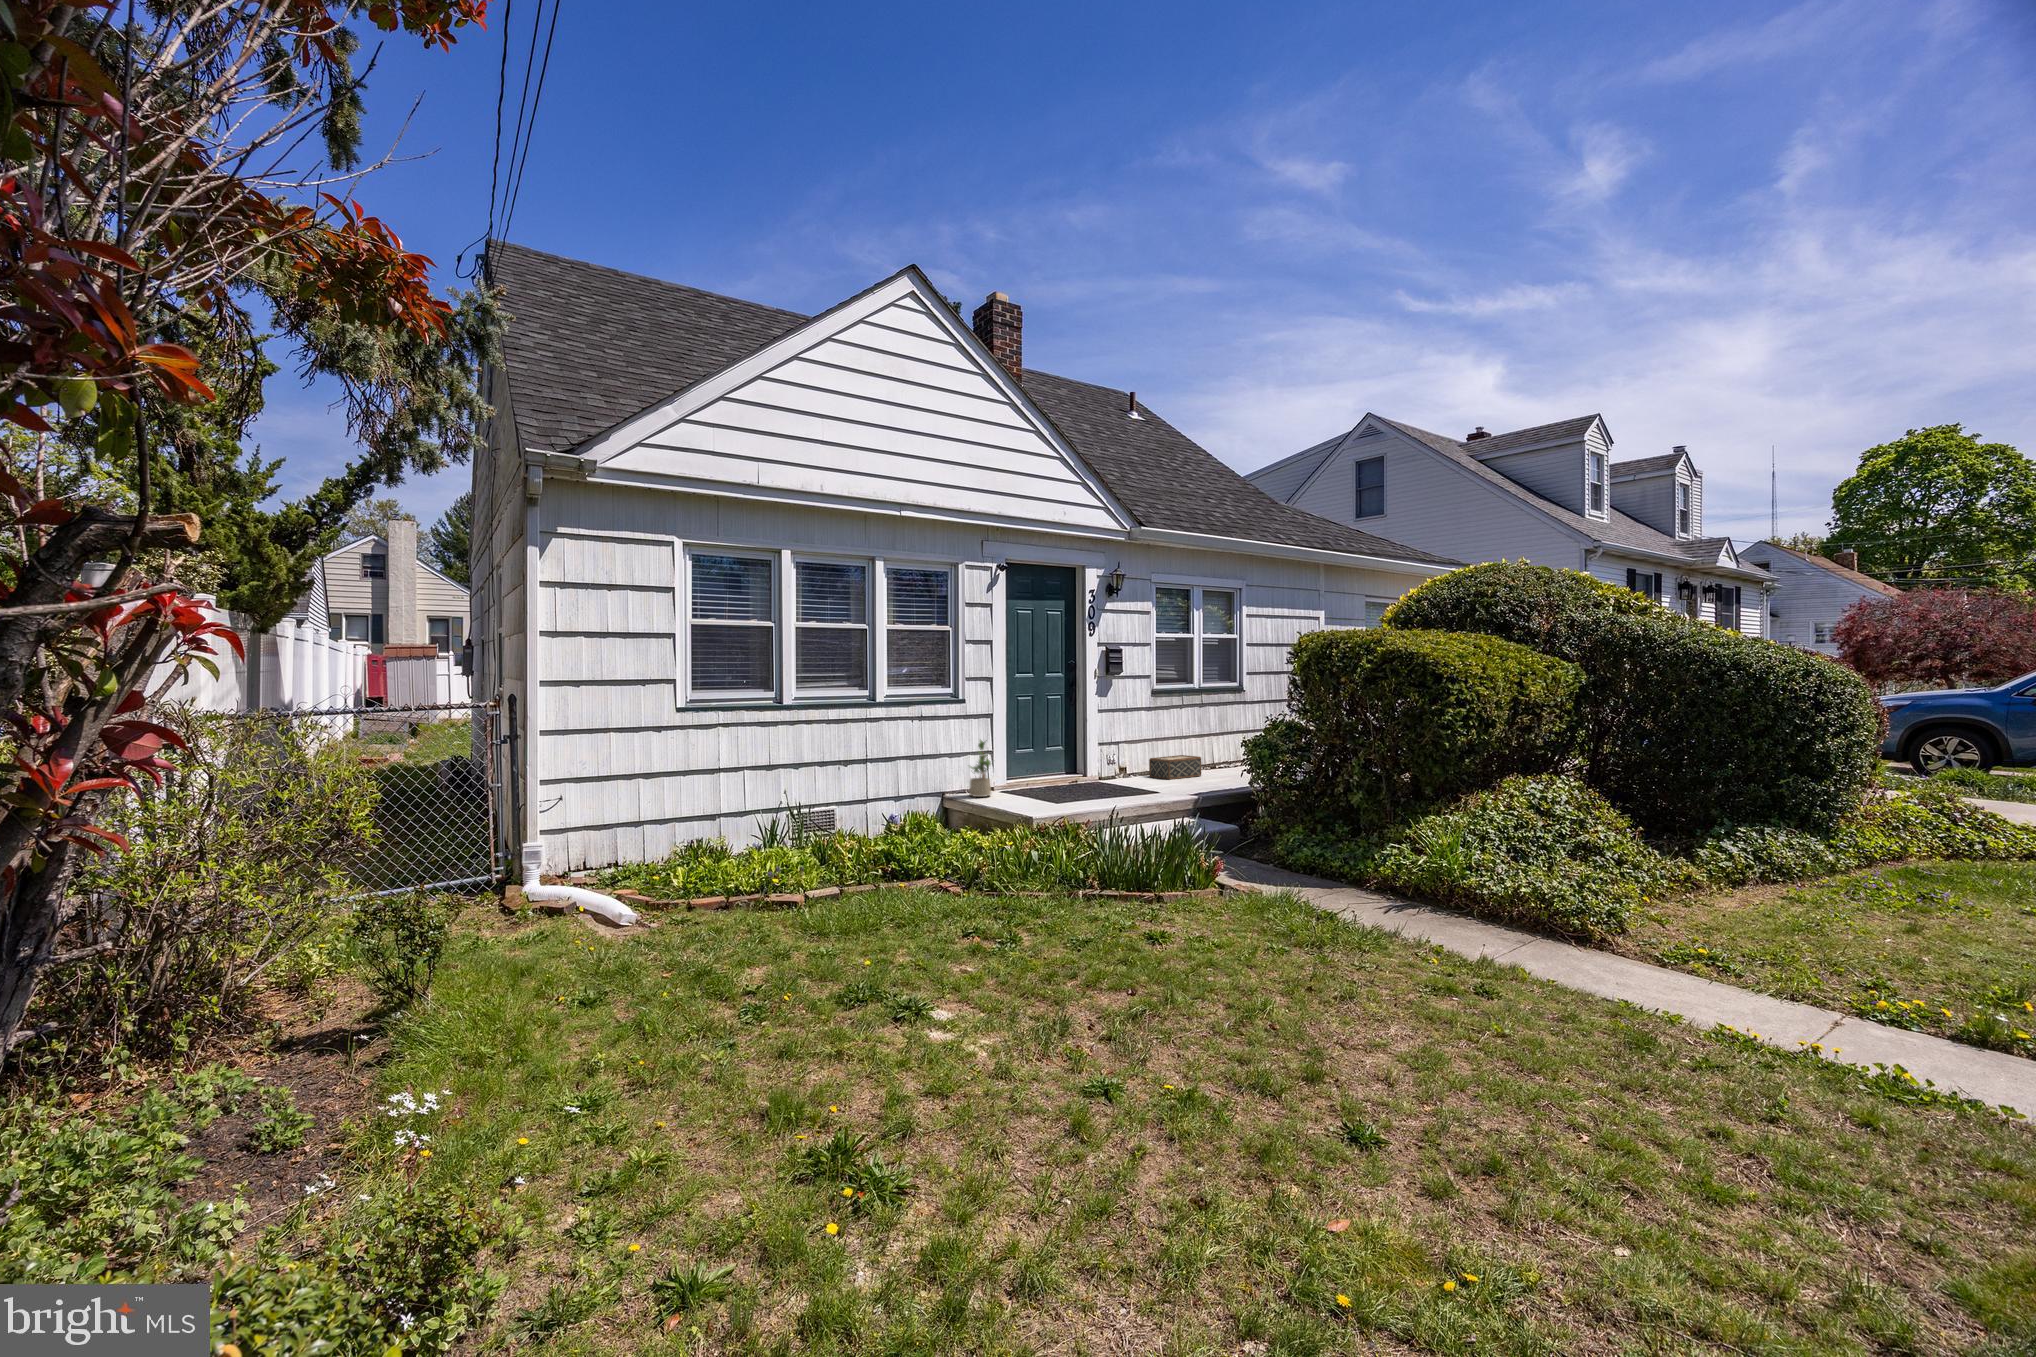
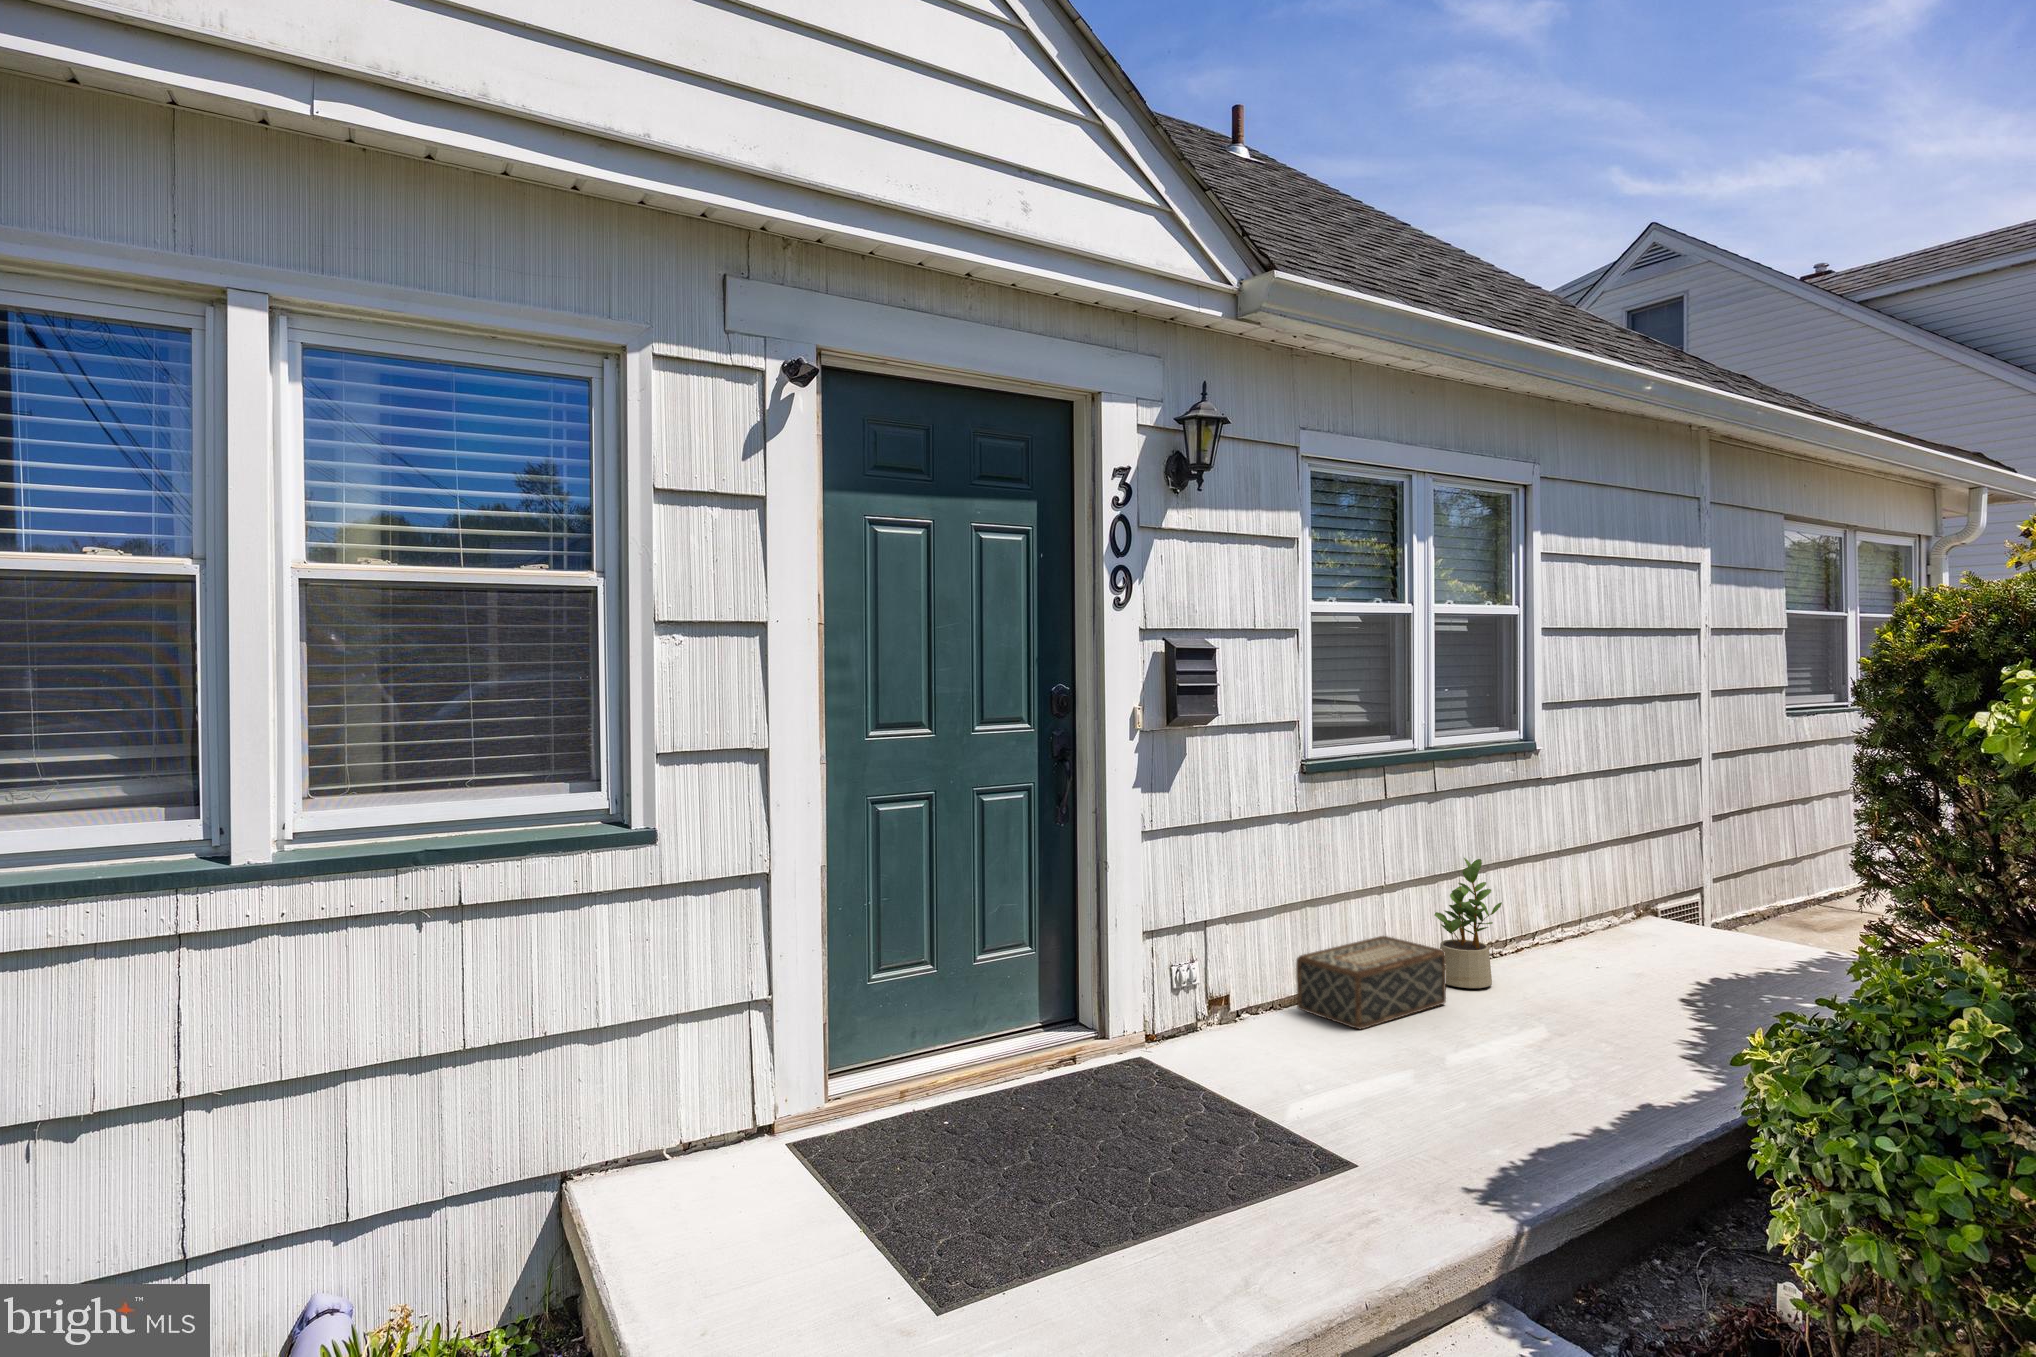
potted plant: present [969,740,991,797] -> present [1434,858,1502,988]

